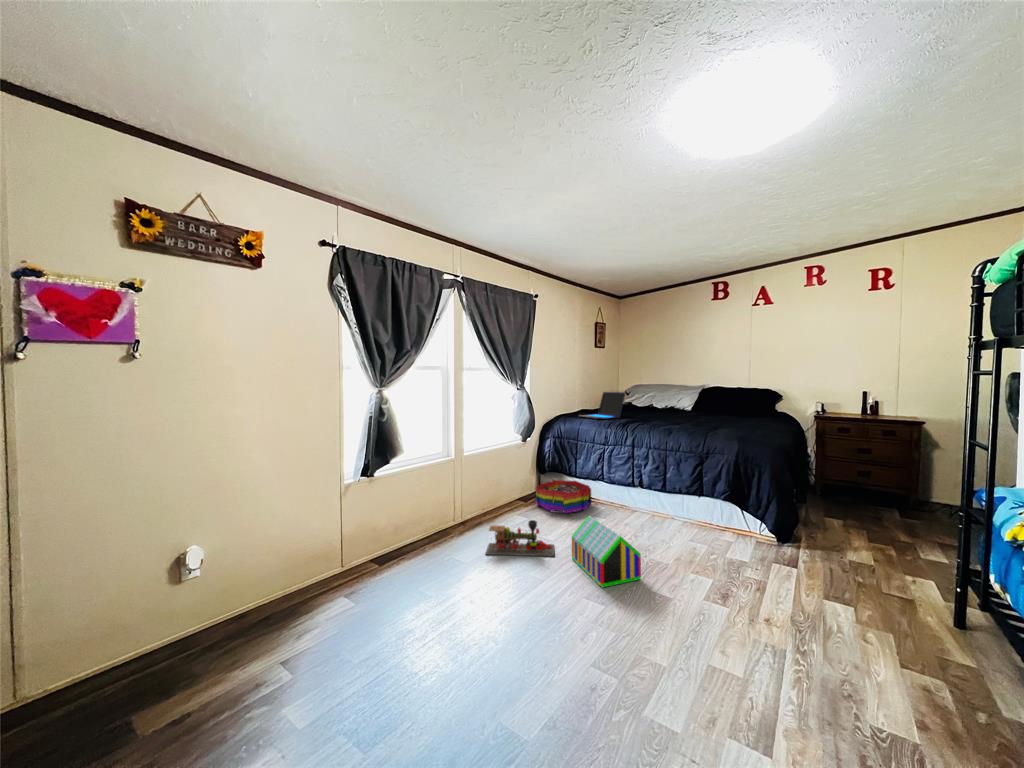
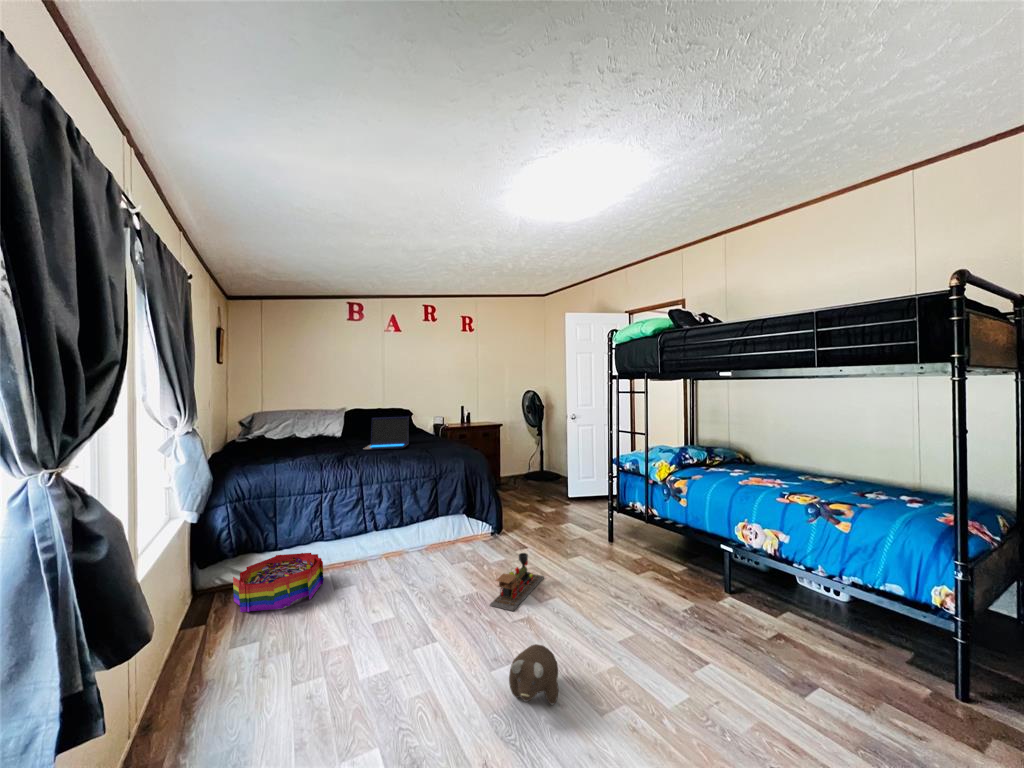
laptop: present [580,392,625,419] -> present [363,416,409,450]
toy house: present [572,516,641,587] -> none [406,571,480,633]
toy train: present [486,520,555,556] -> present [490,553,544,611]
plush toy: none [515,596,588,662] -> present [509,644,558,704]

